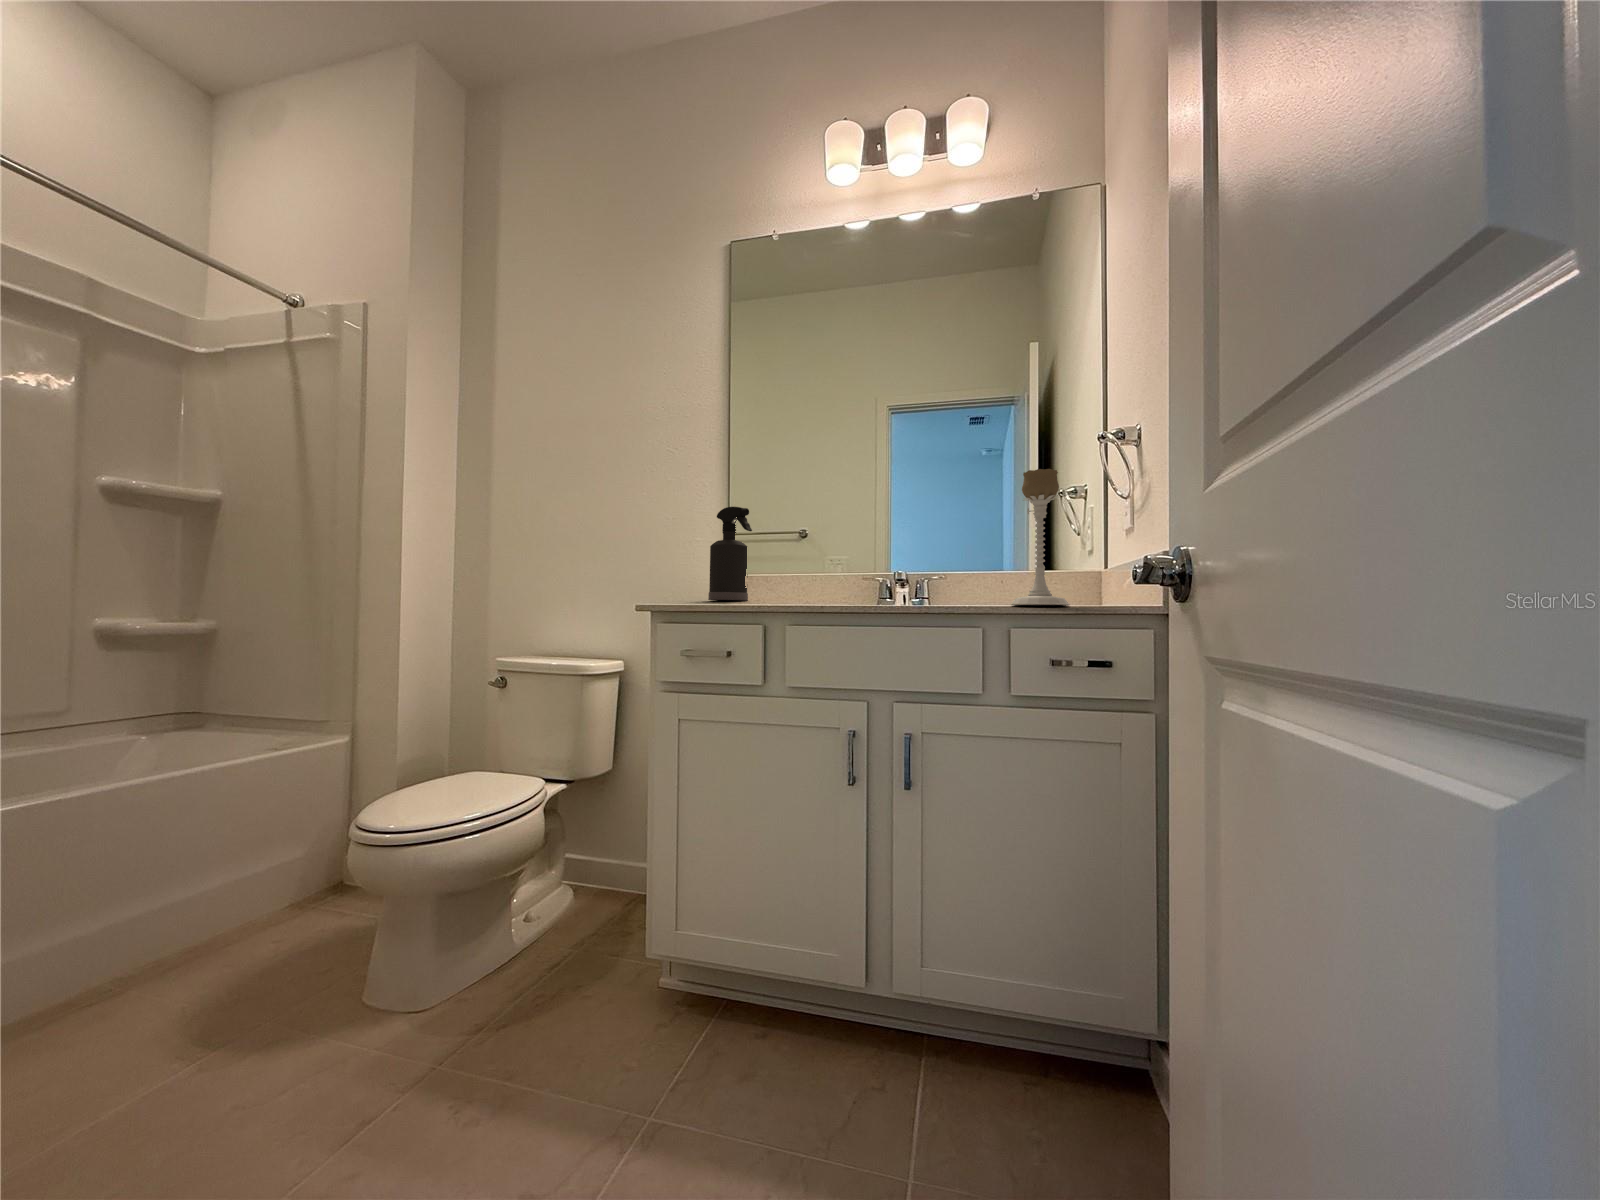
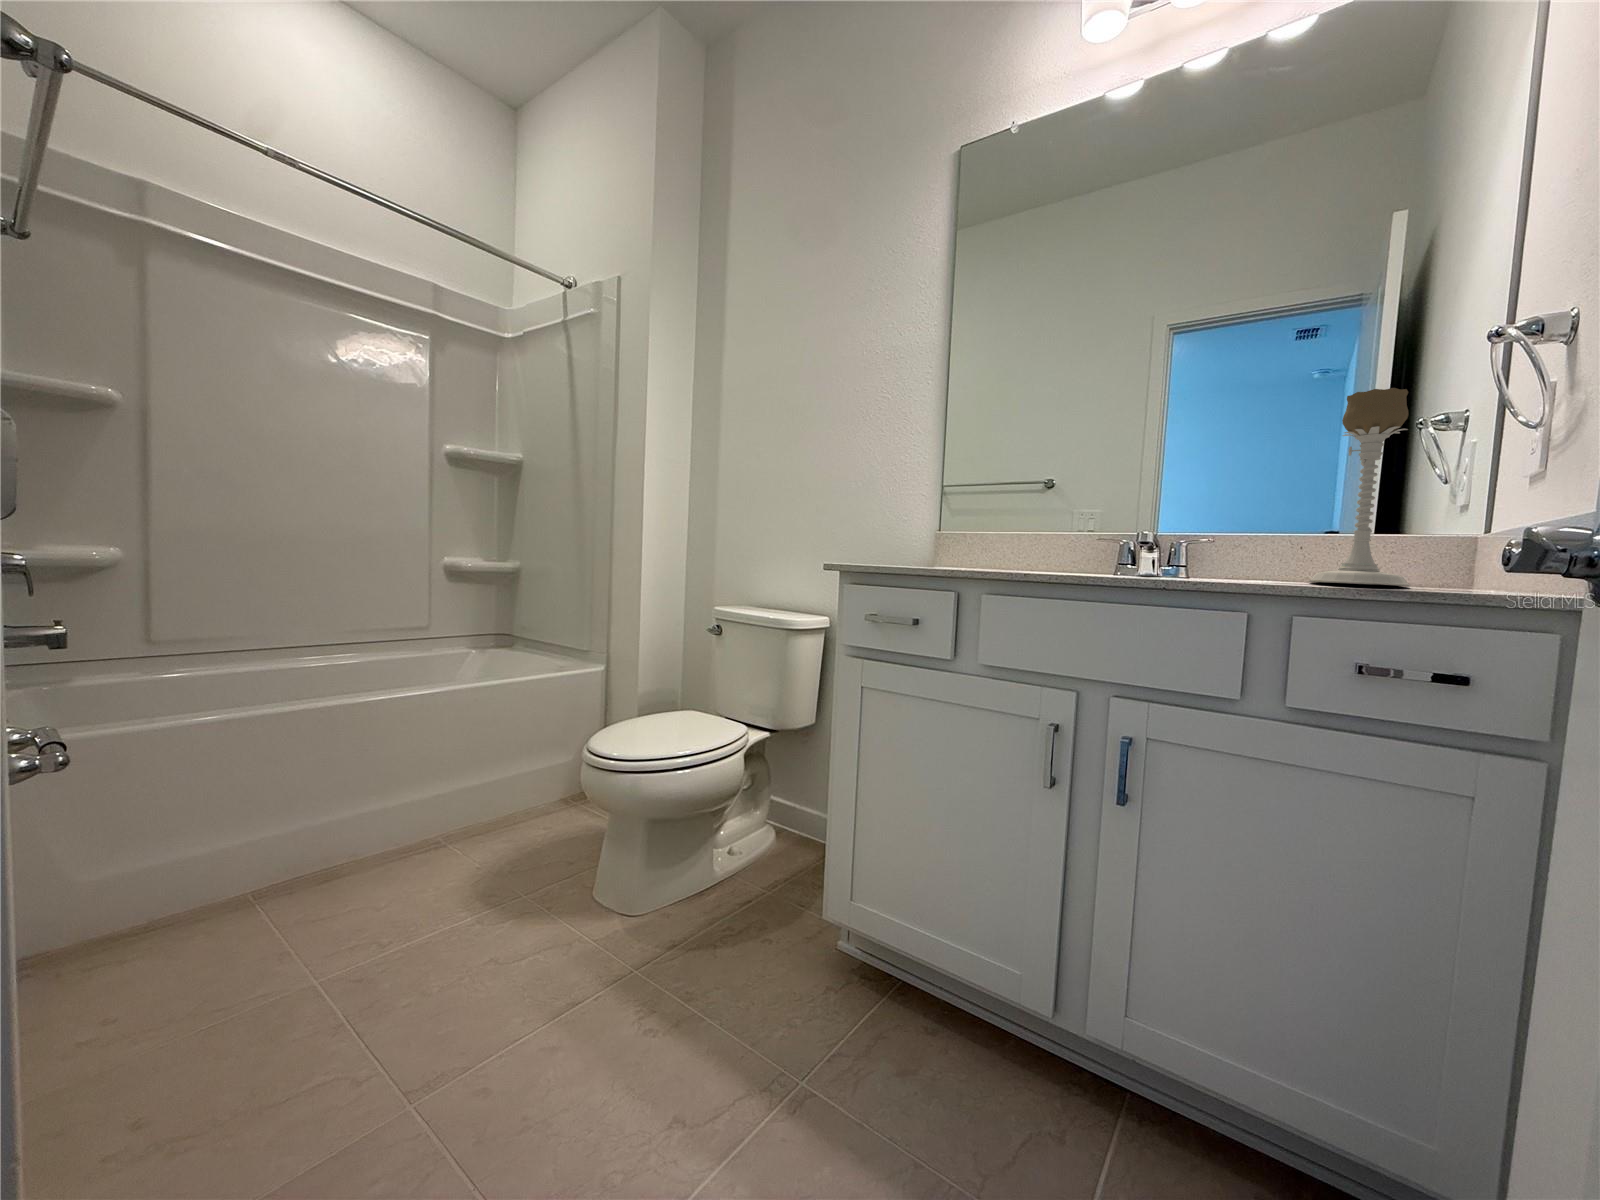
spray bottle: present [708,507,752,601] -> none [917,456,969,561]

